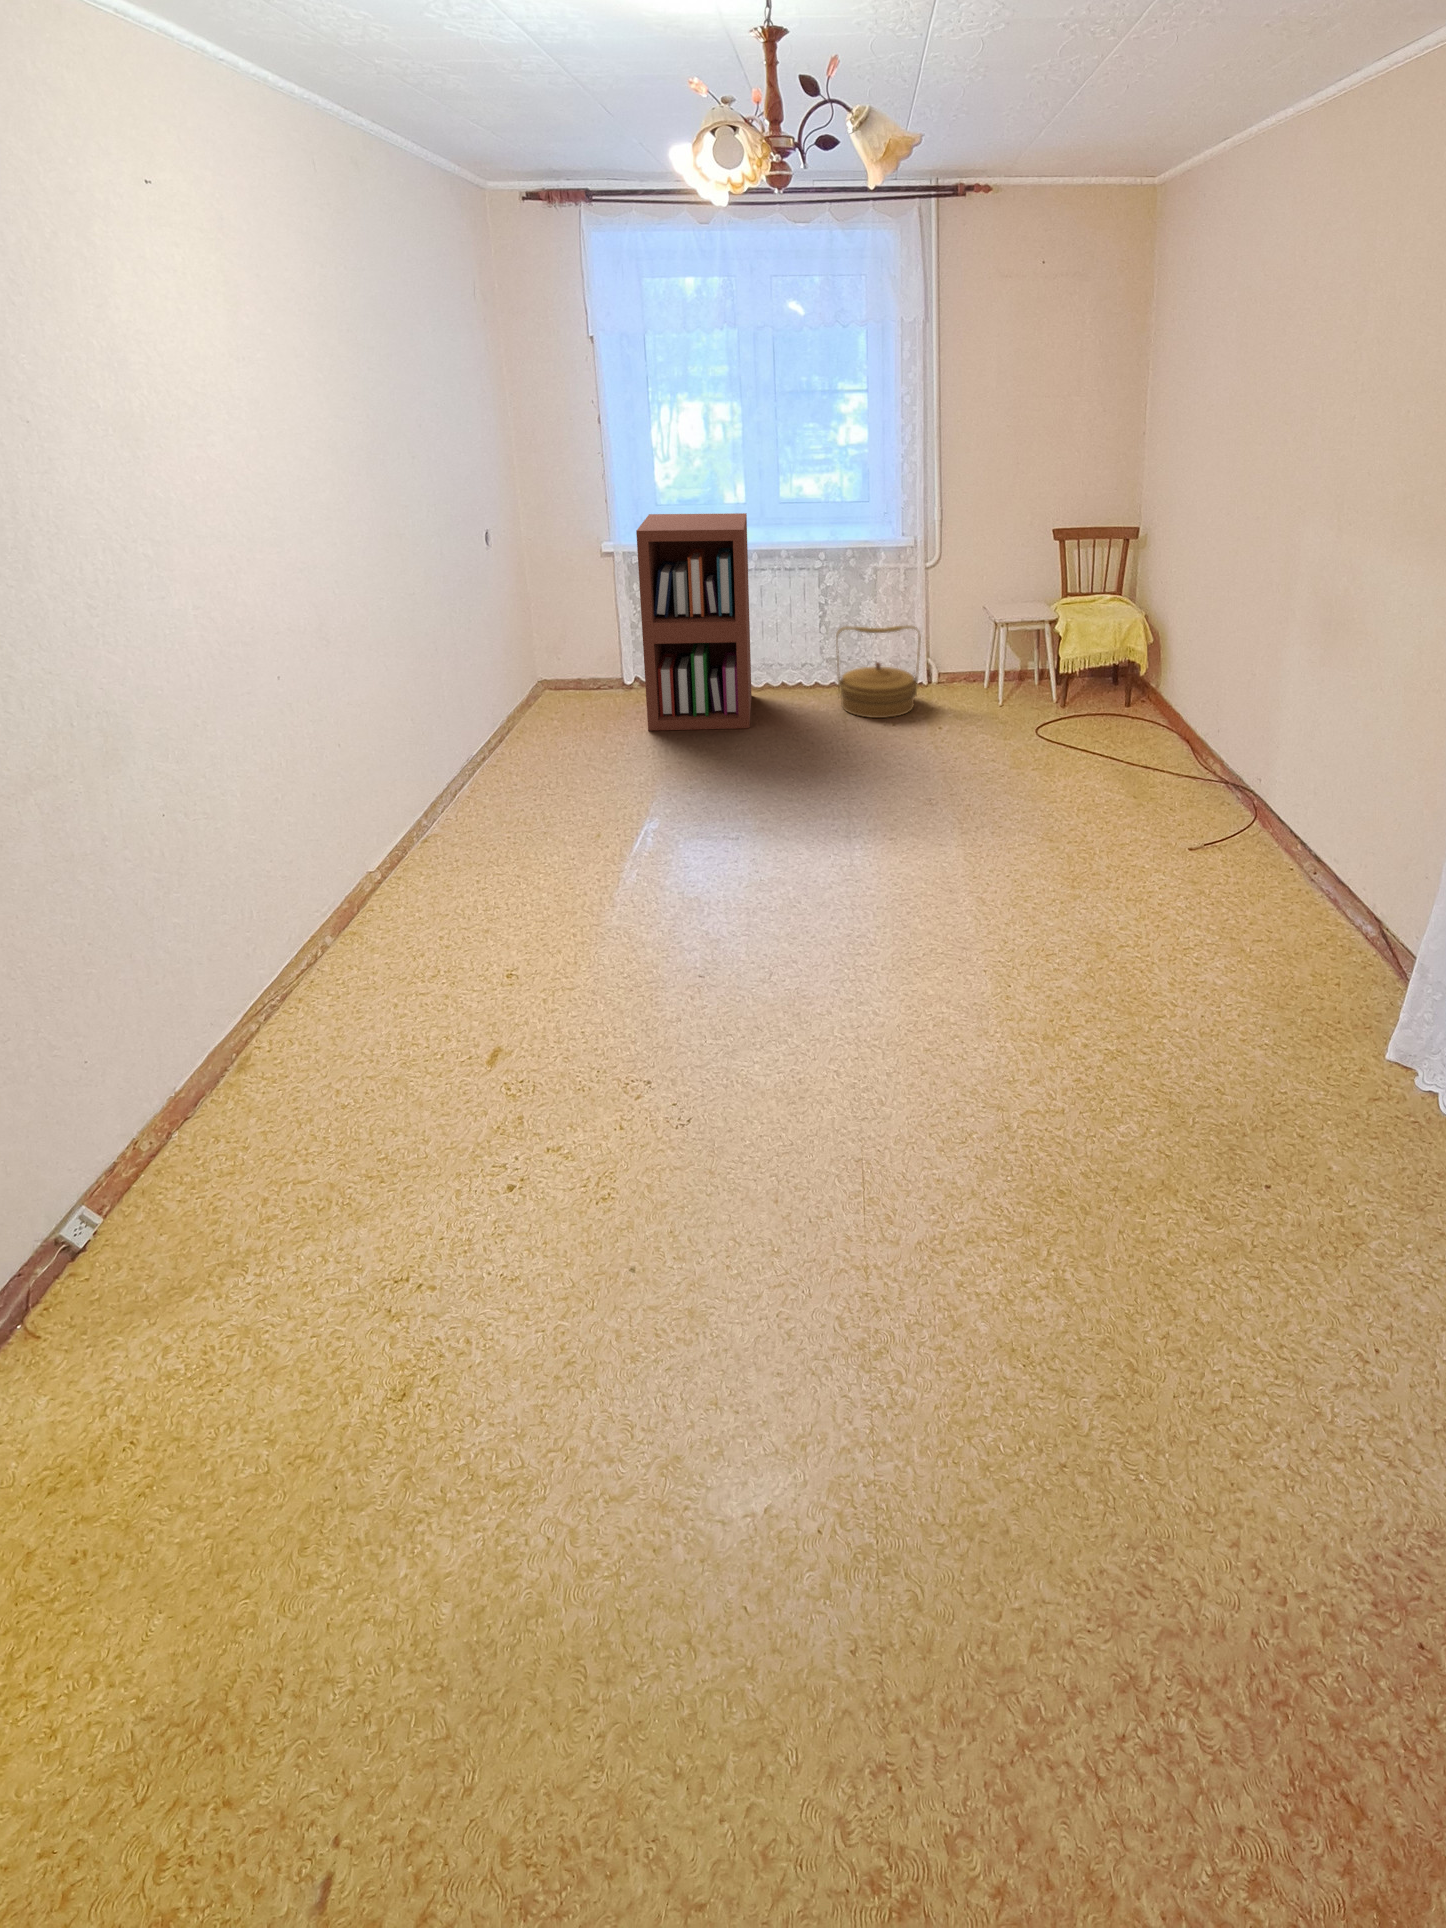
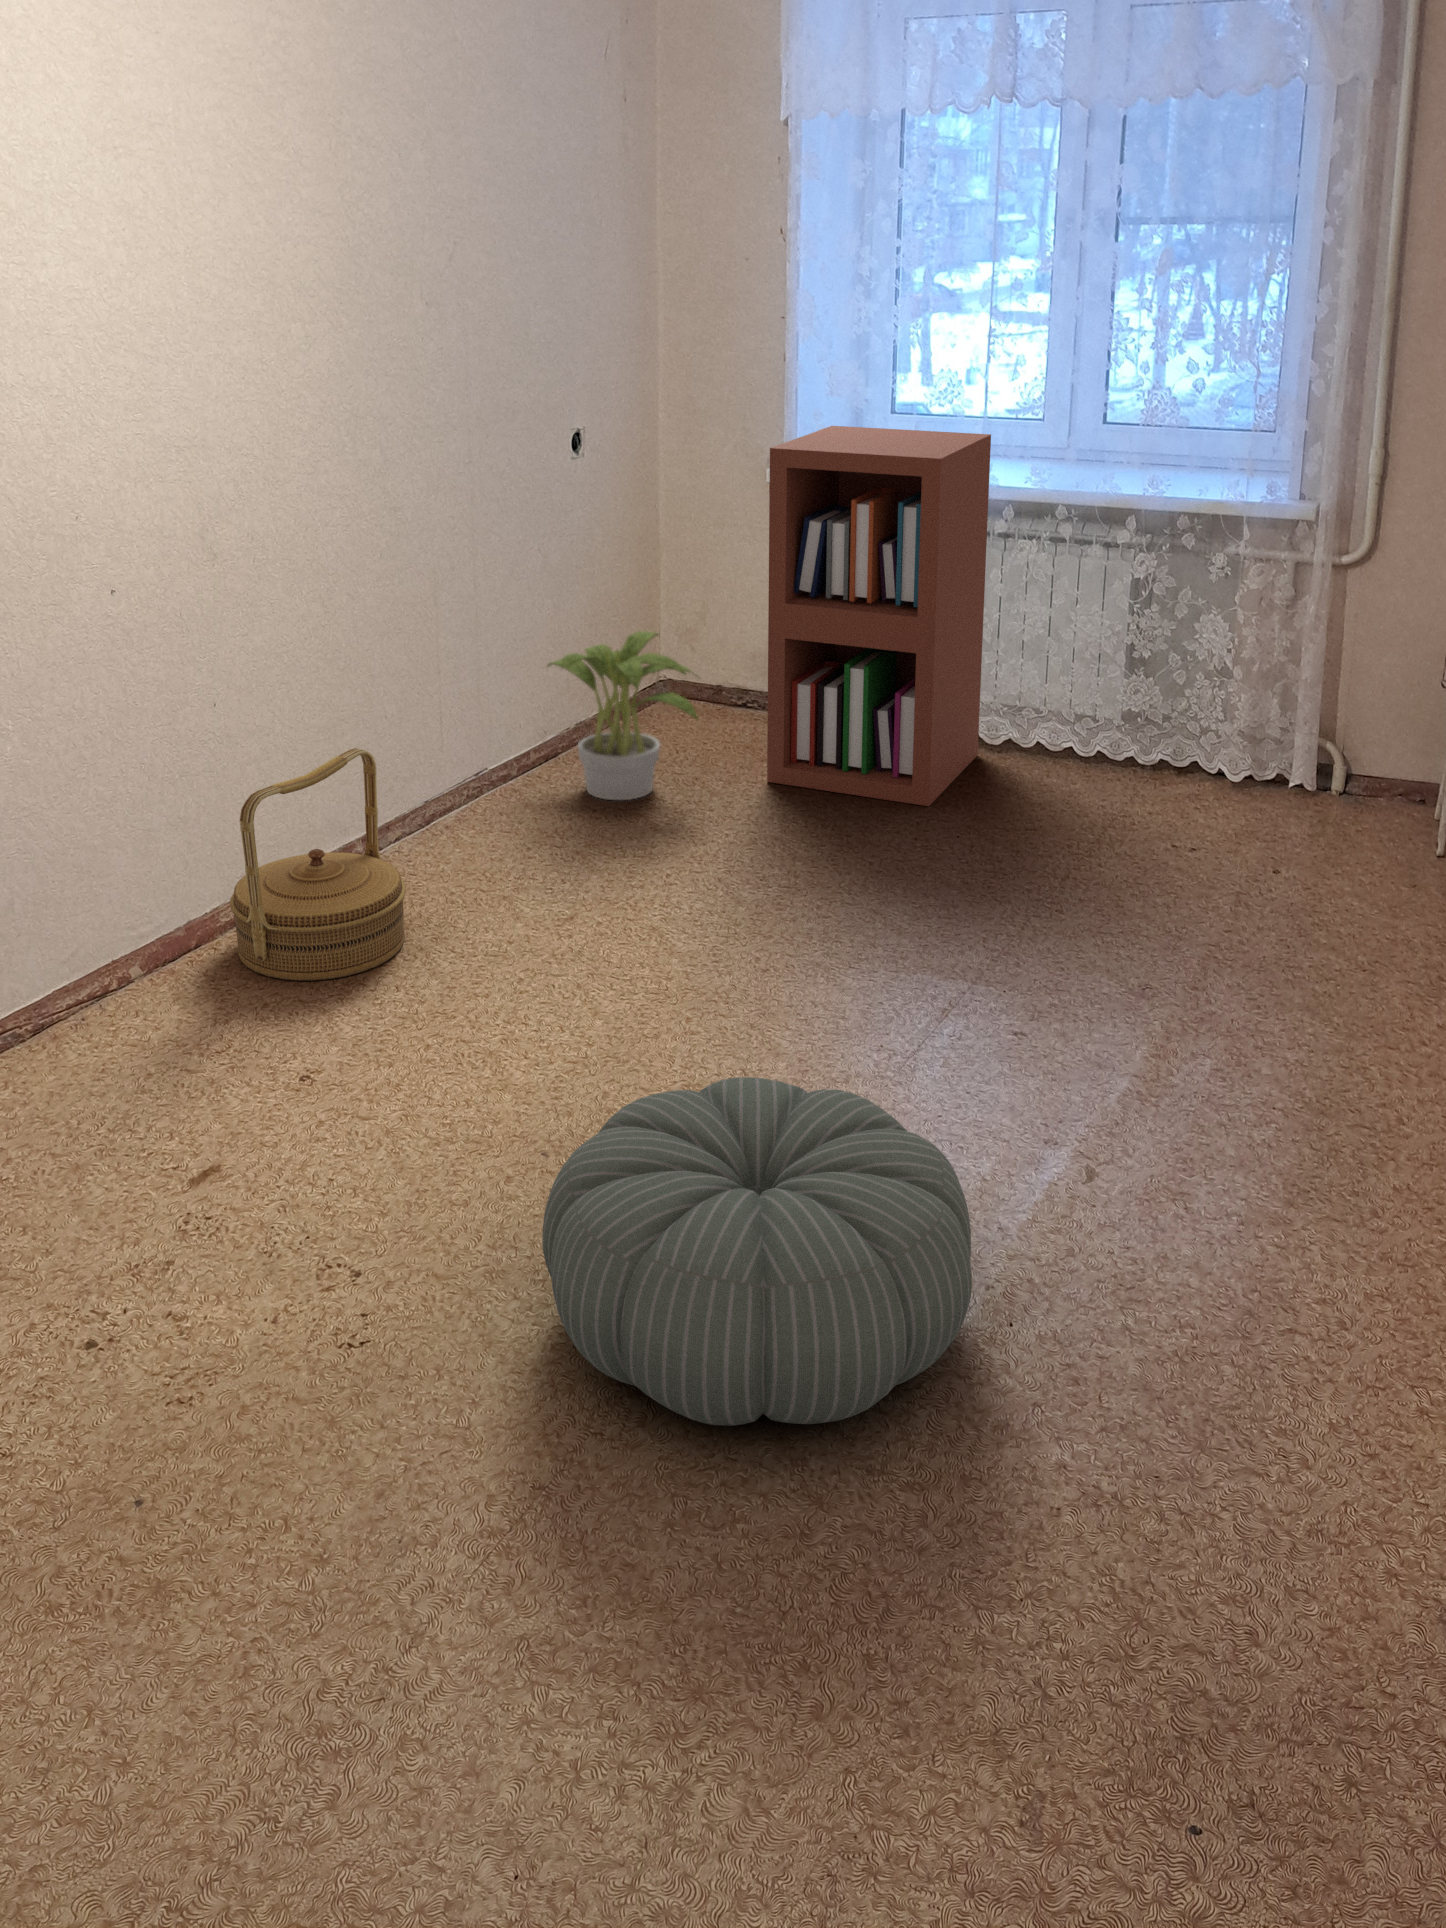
woven basket: present [836,626,921,718] -> present [230,748,406,981]
potted plant: none [499,651,615,759] -> present [547,631,698,800]
pouf: none [772,888,1013,1087] -> present [542,1077,972,1426]

